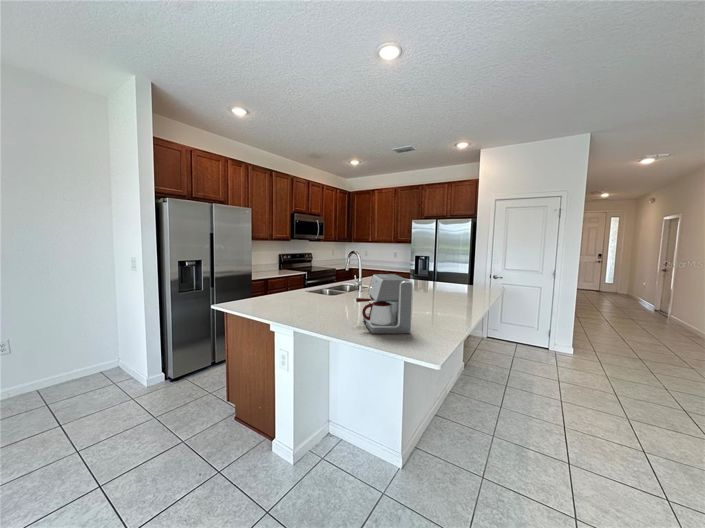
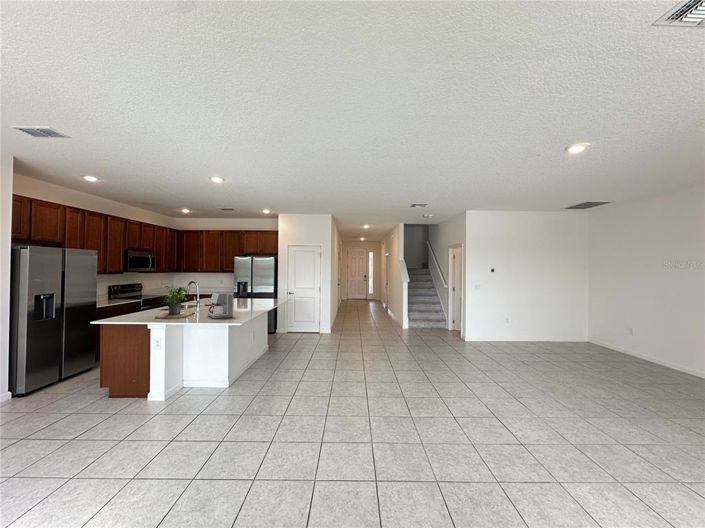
potted plant: none [281,256,346,319] -> present [155,286,195,318]

